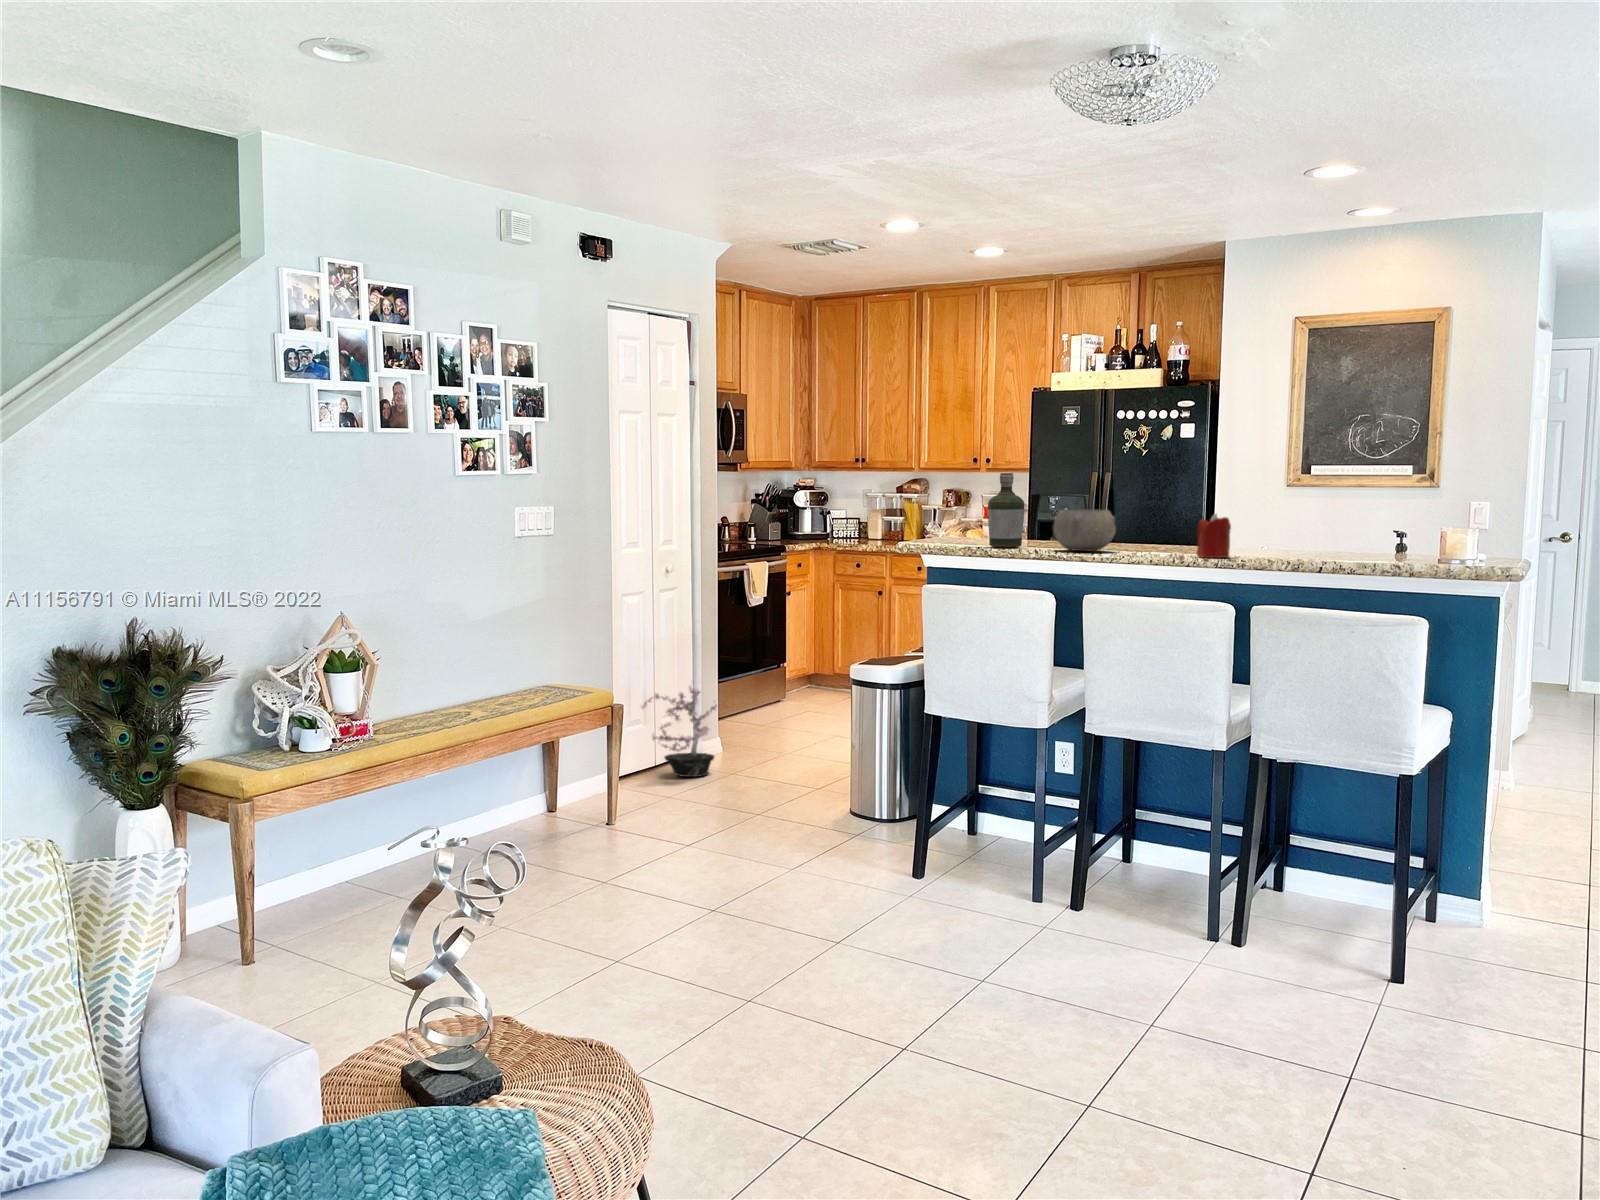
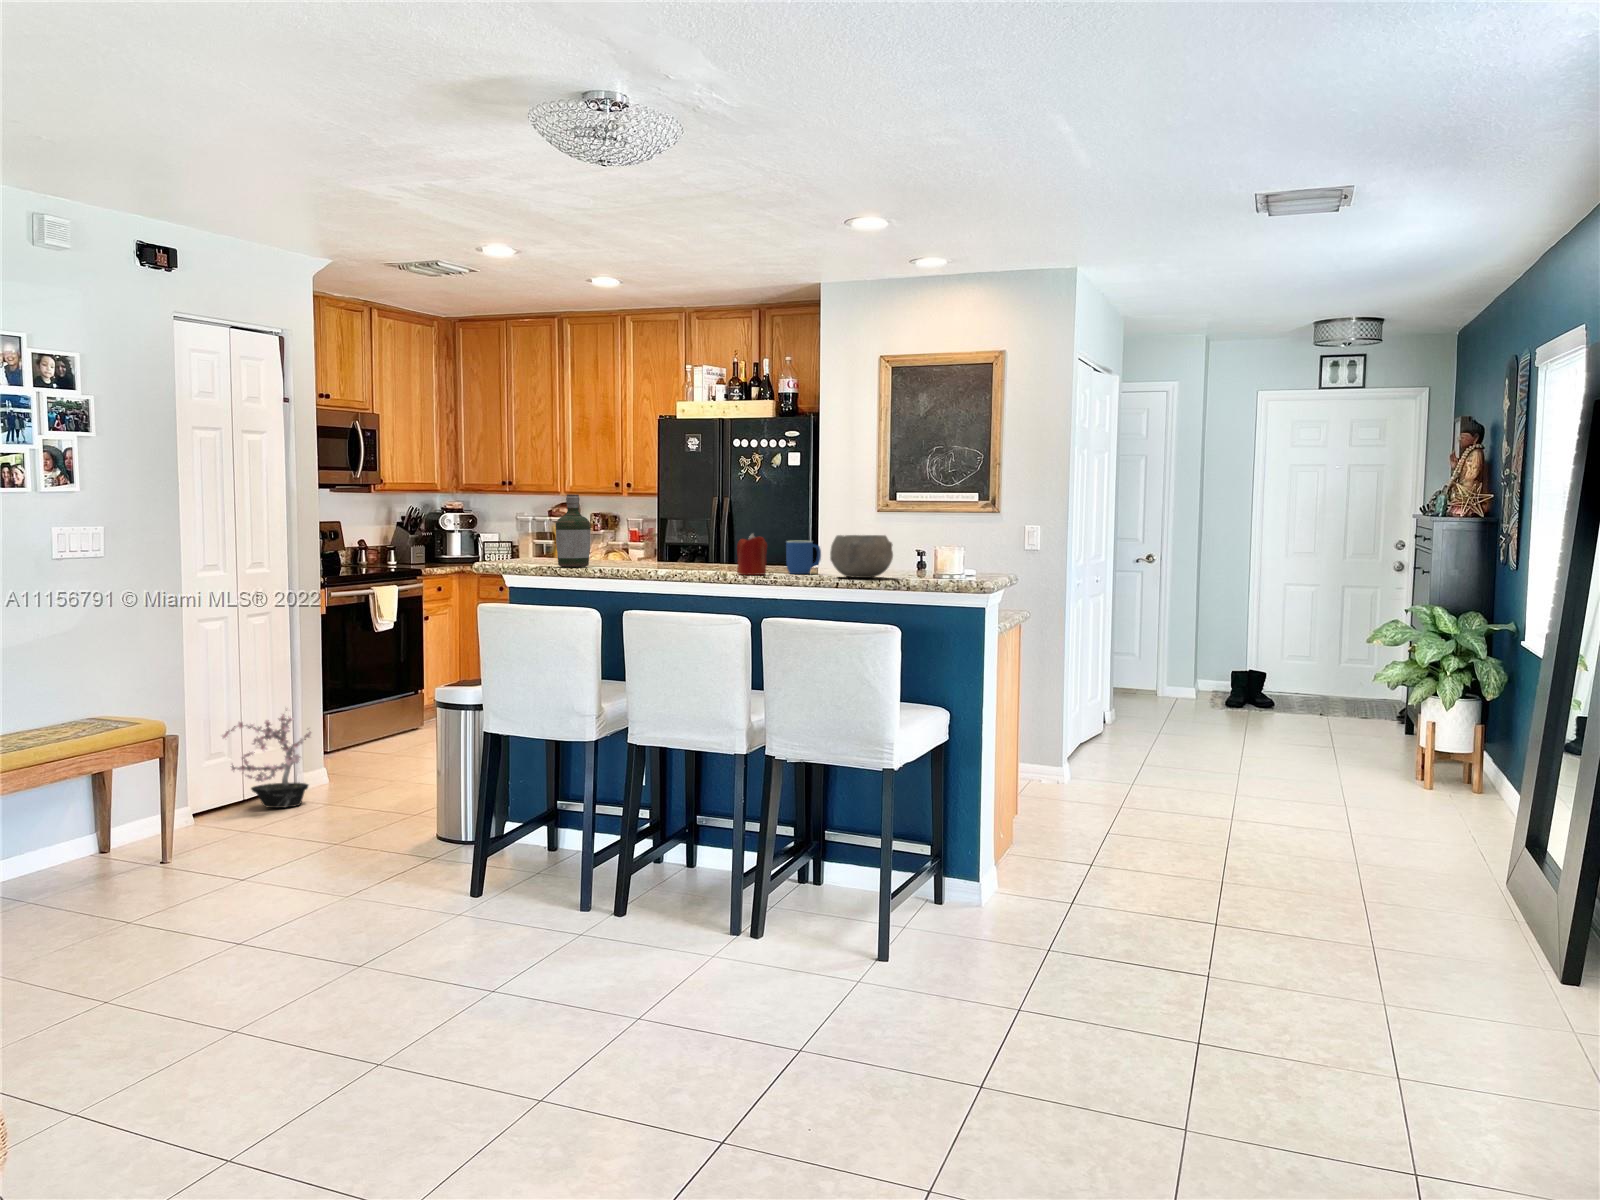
bowl: present [1053,510,1116,551] -> present [830,535,893,578]
mug: none [1246,521,1285,557] -> present [786,541,821,574]

